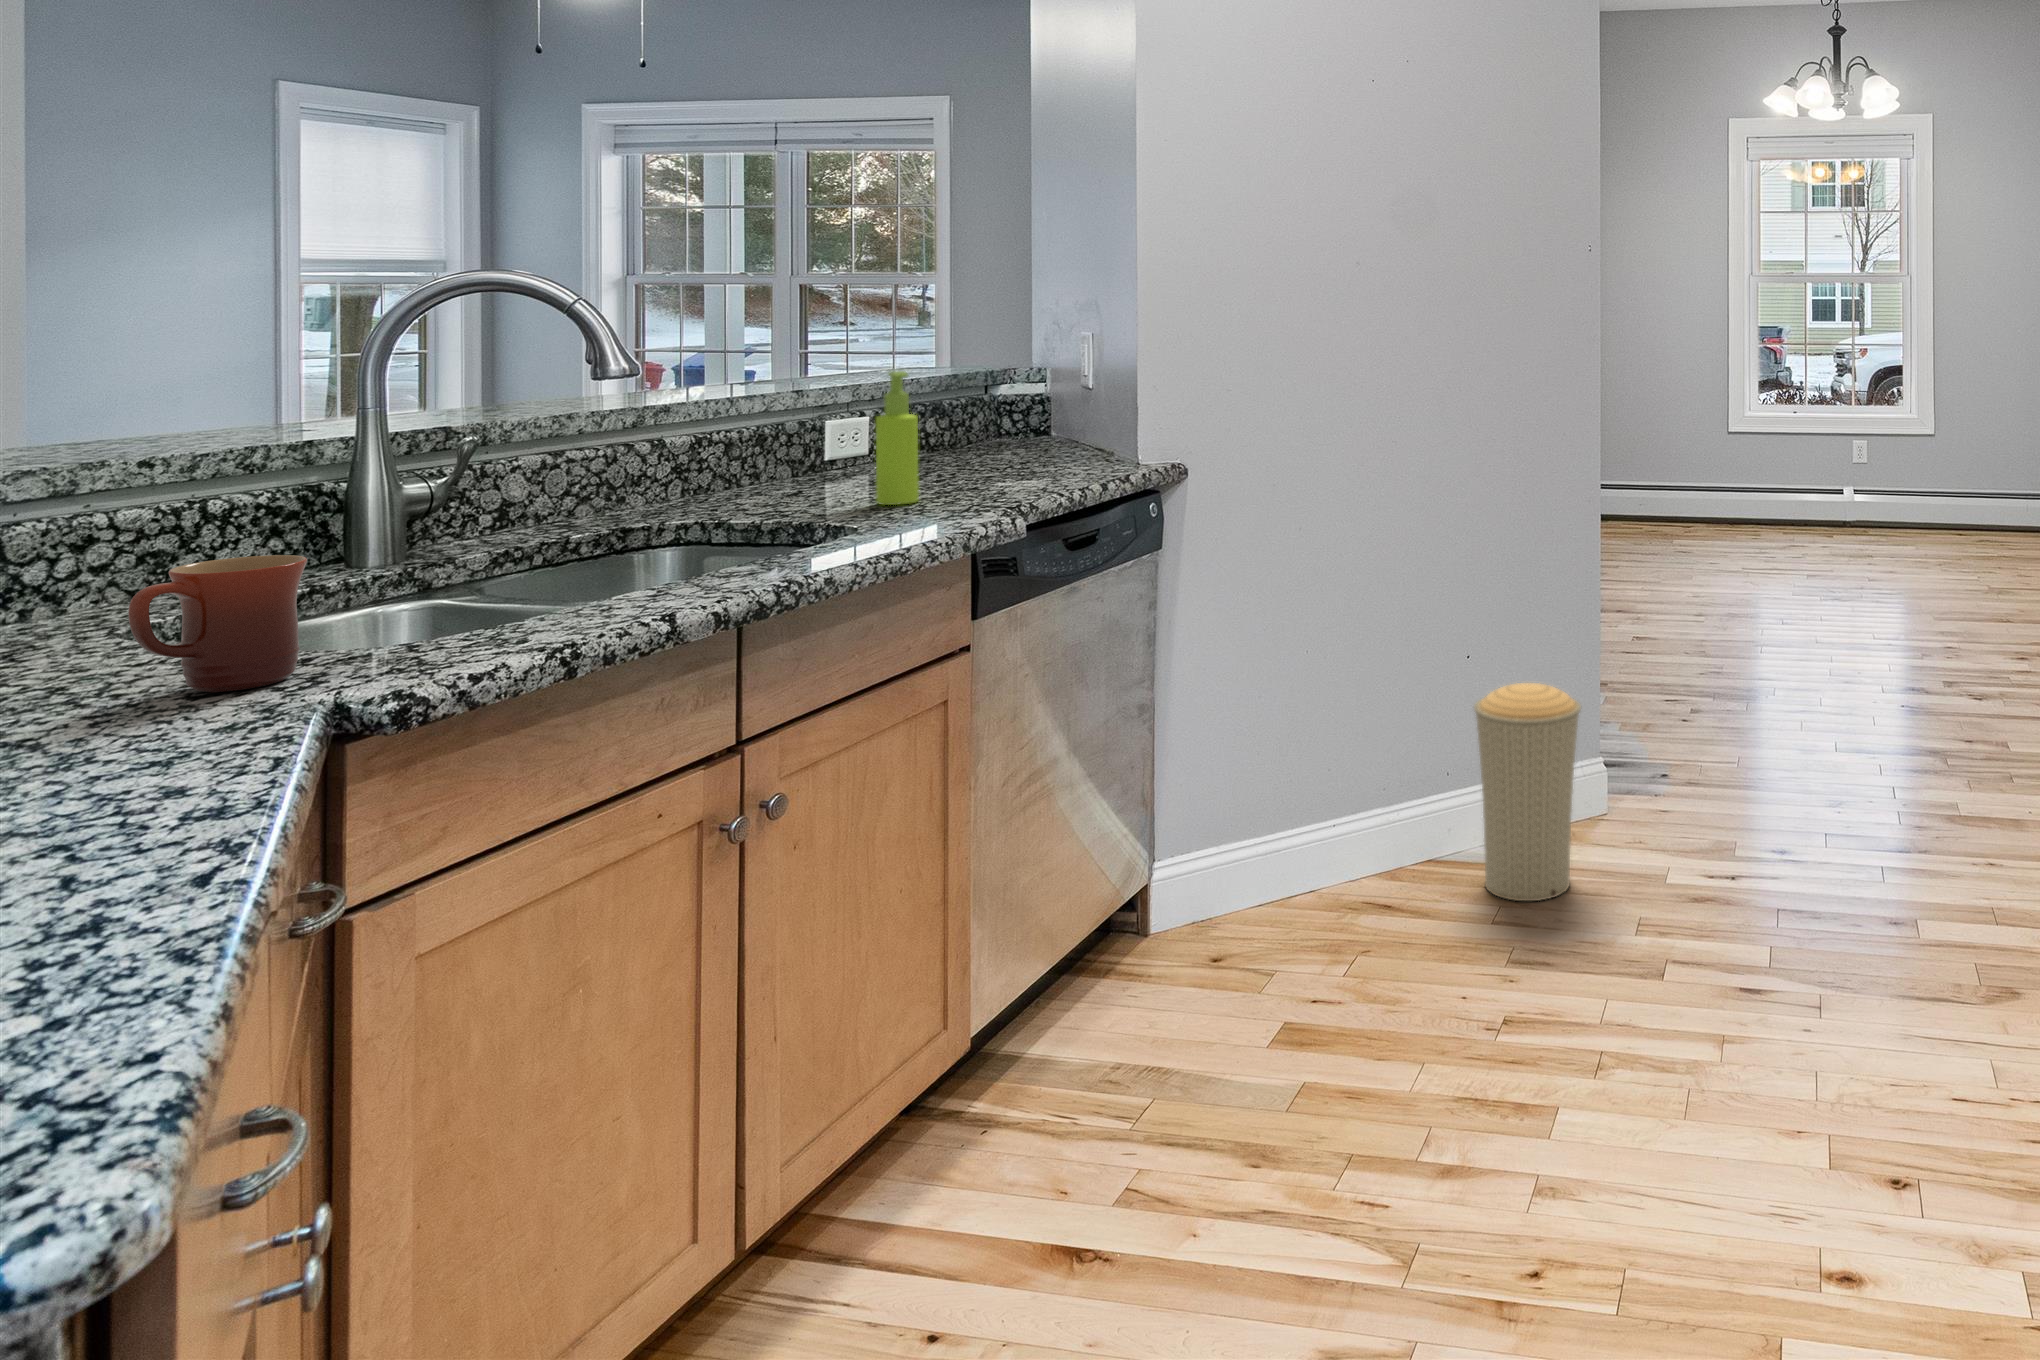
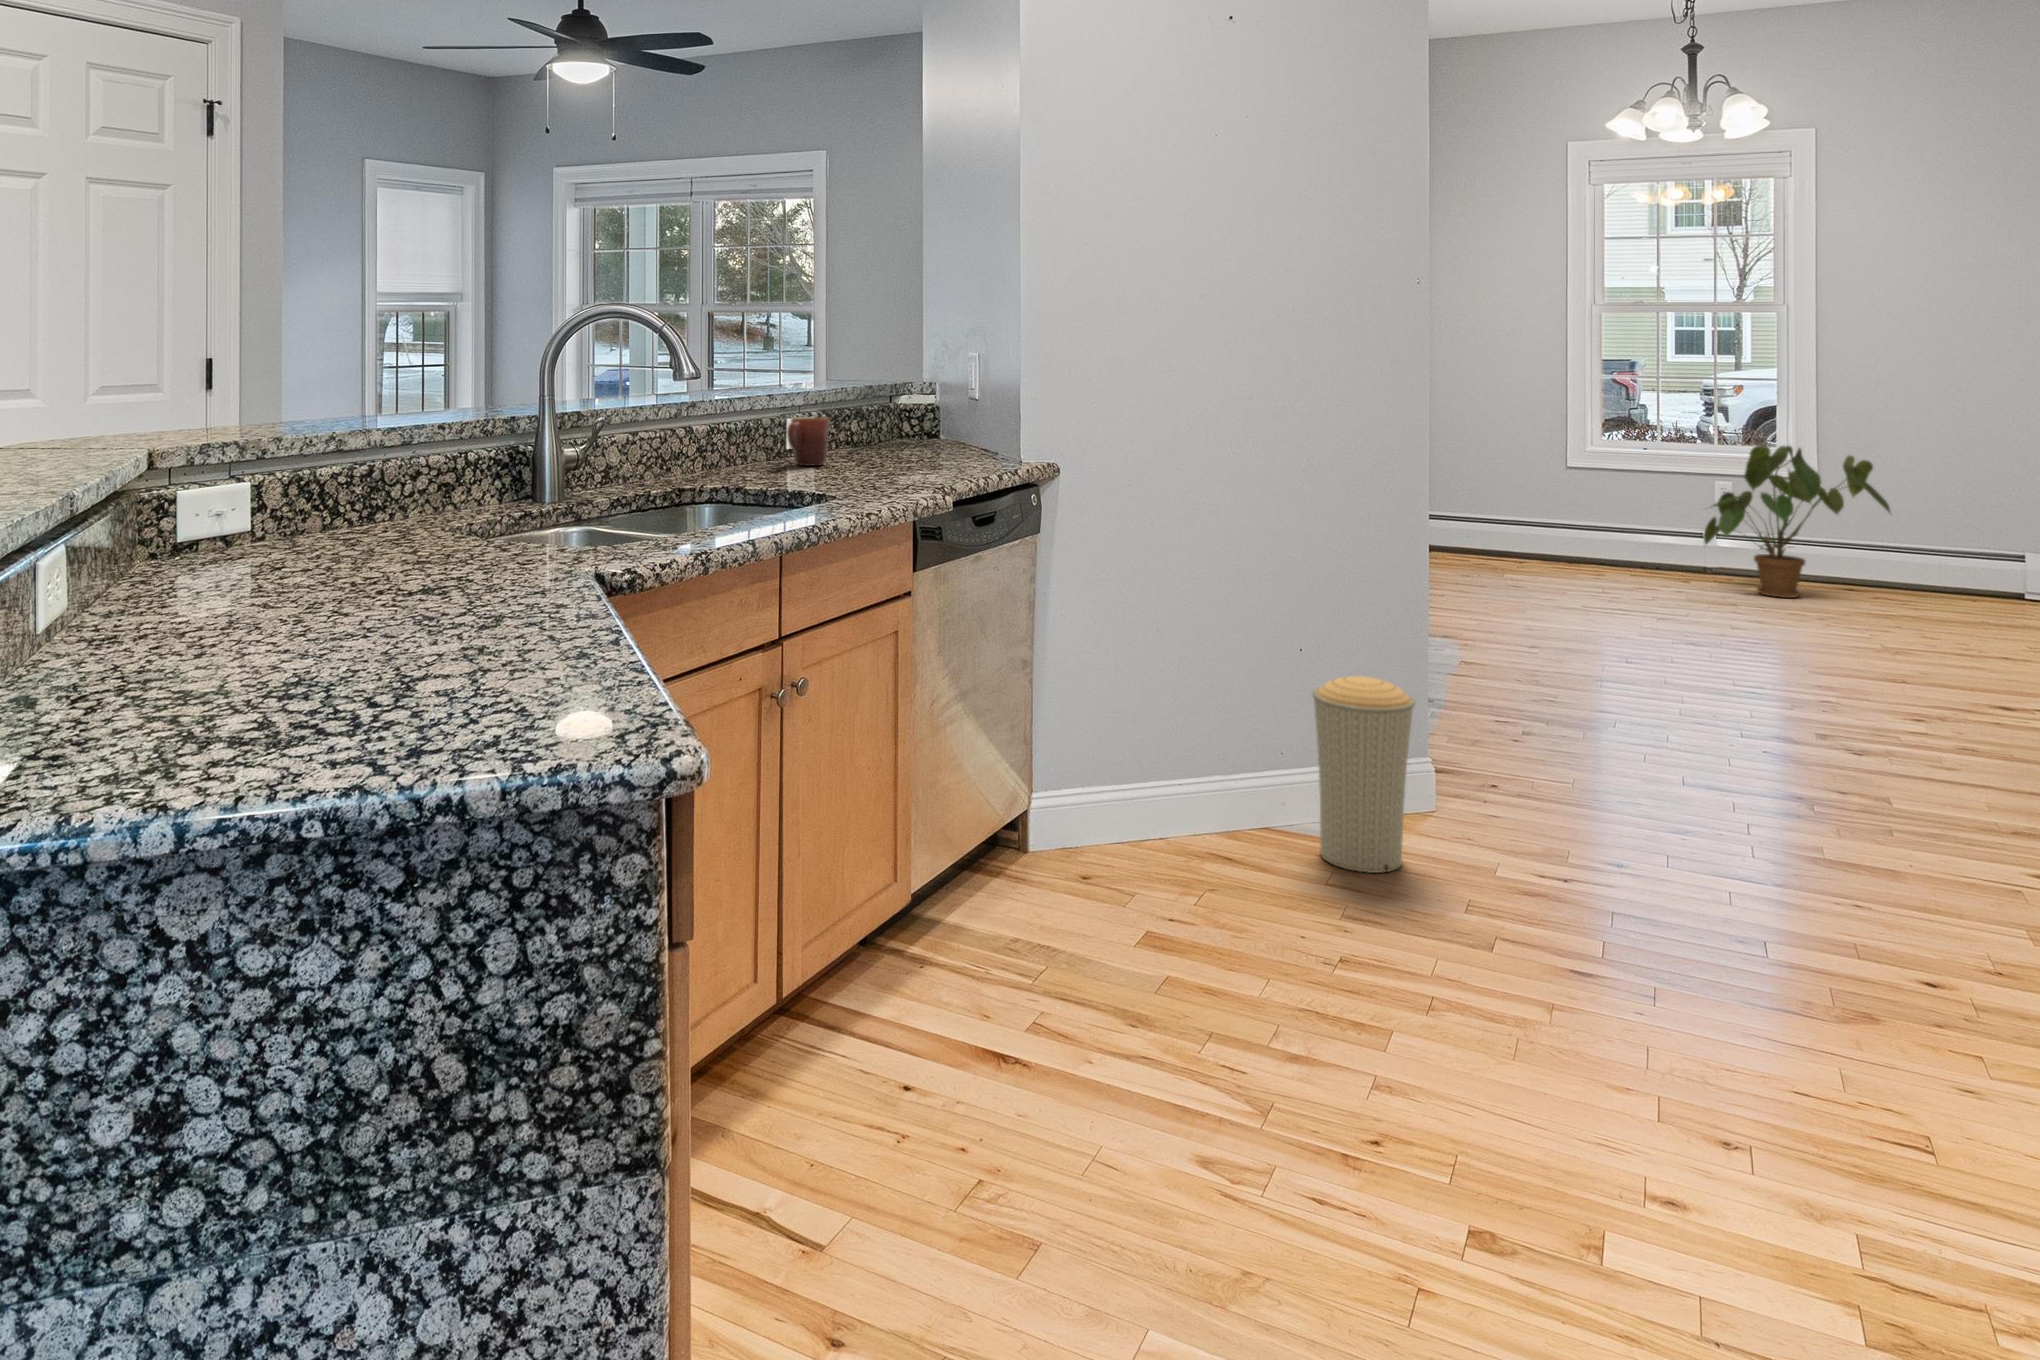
soap dispenser: present [876,371,919,505] -> none [842,380,872,482]
house plant: none [1839,404,1992,545] -> present [1703,445,1890,598]
mug: present [128,555,307,692] -> present [787,417,830,466]

